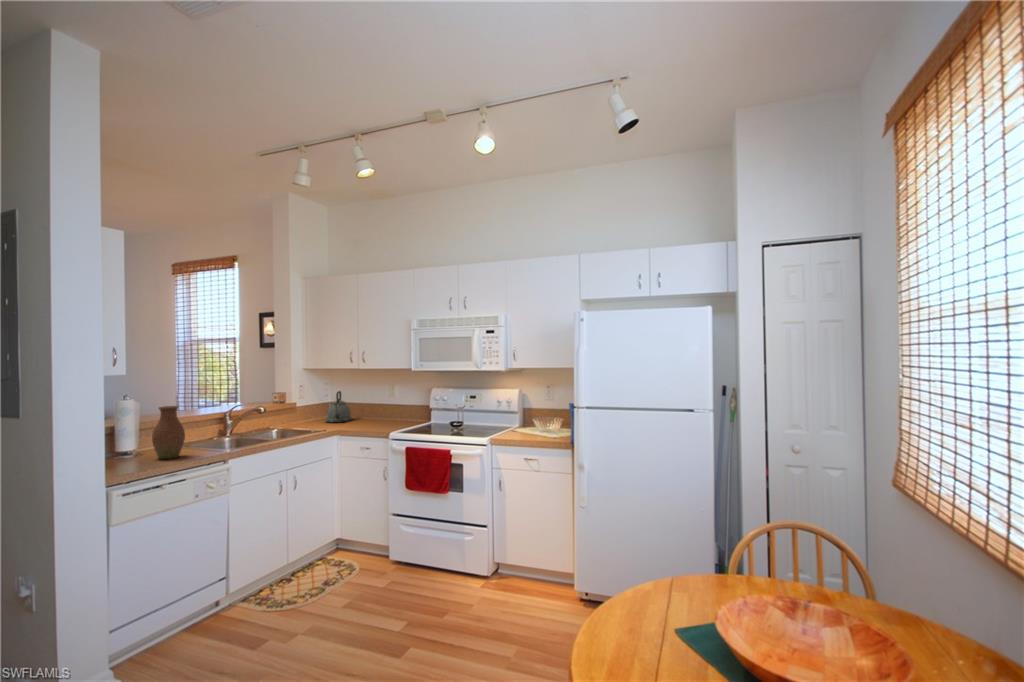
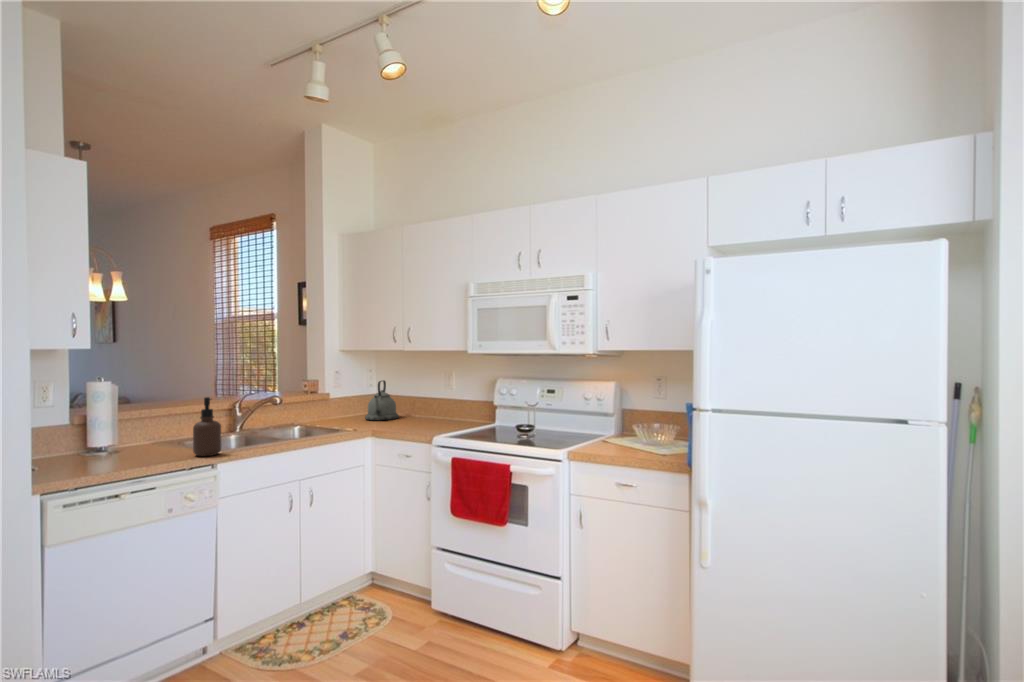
vase: present [152,406,185,459] -> none [125,390,167,459]
soap dispenser: none [208,410,230,455] -> present [193,397,221,456]

